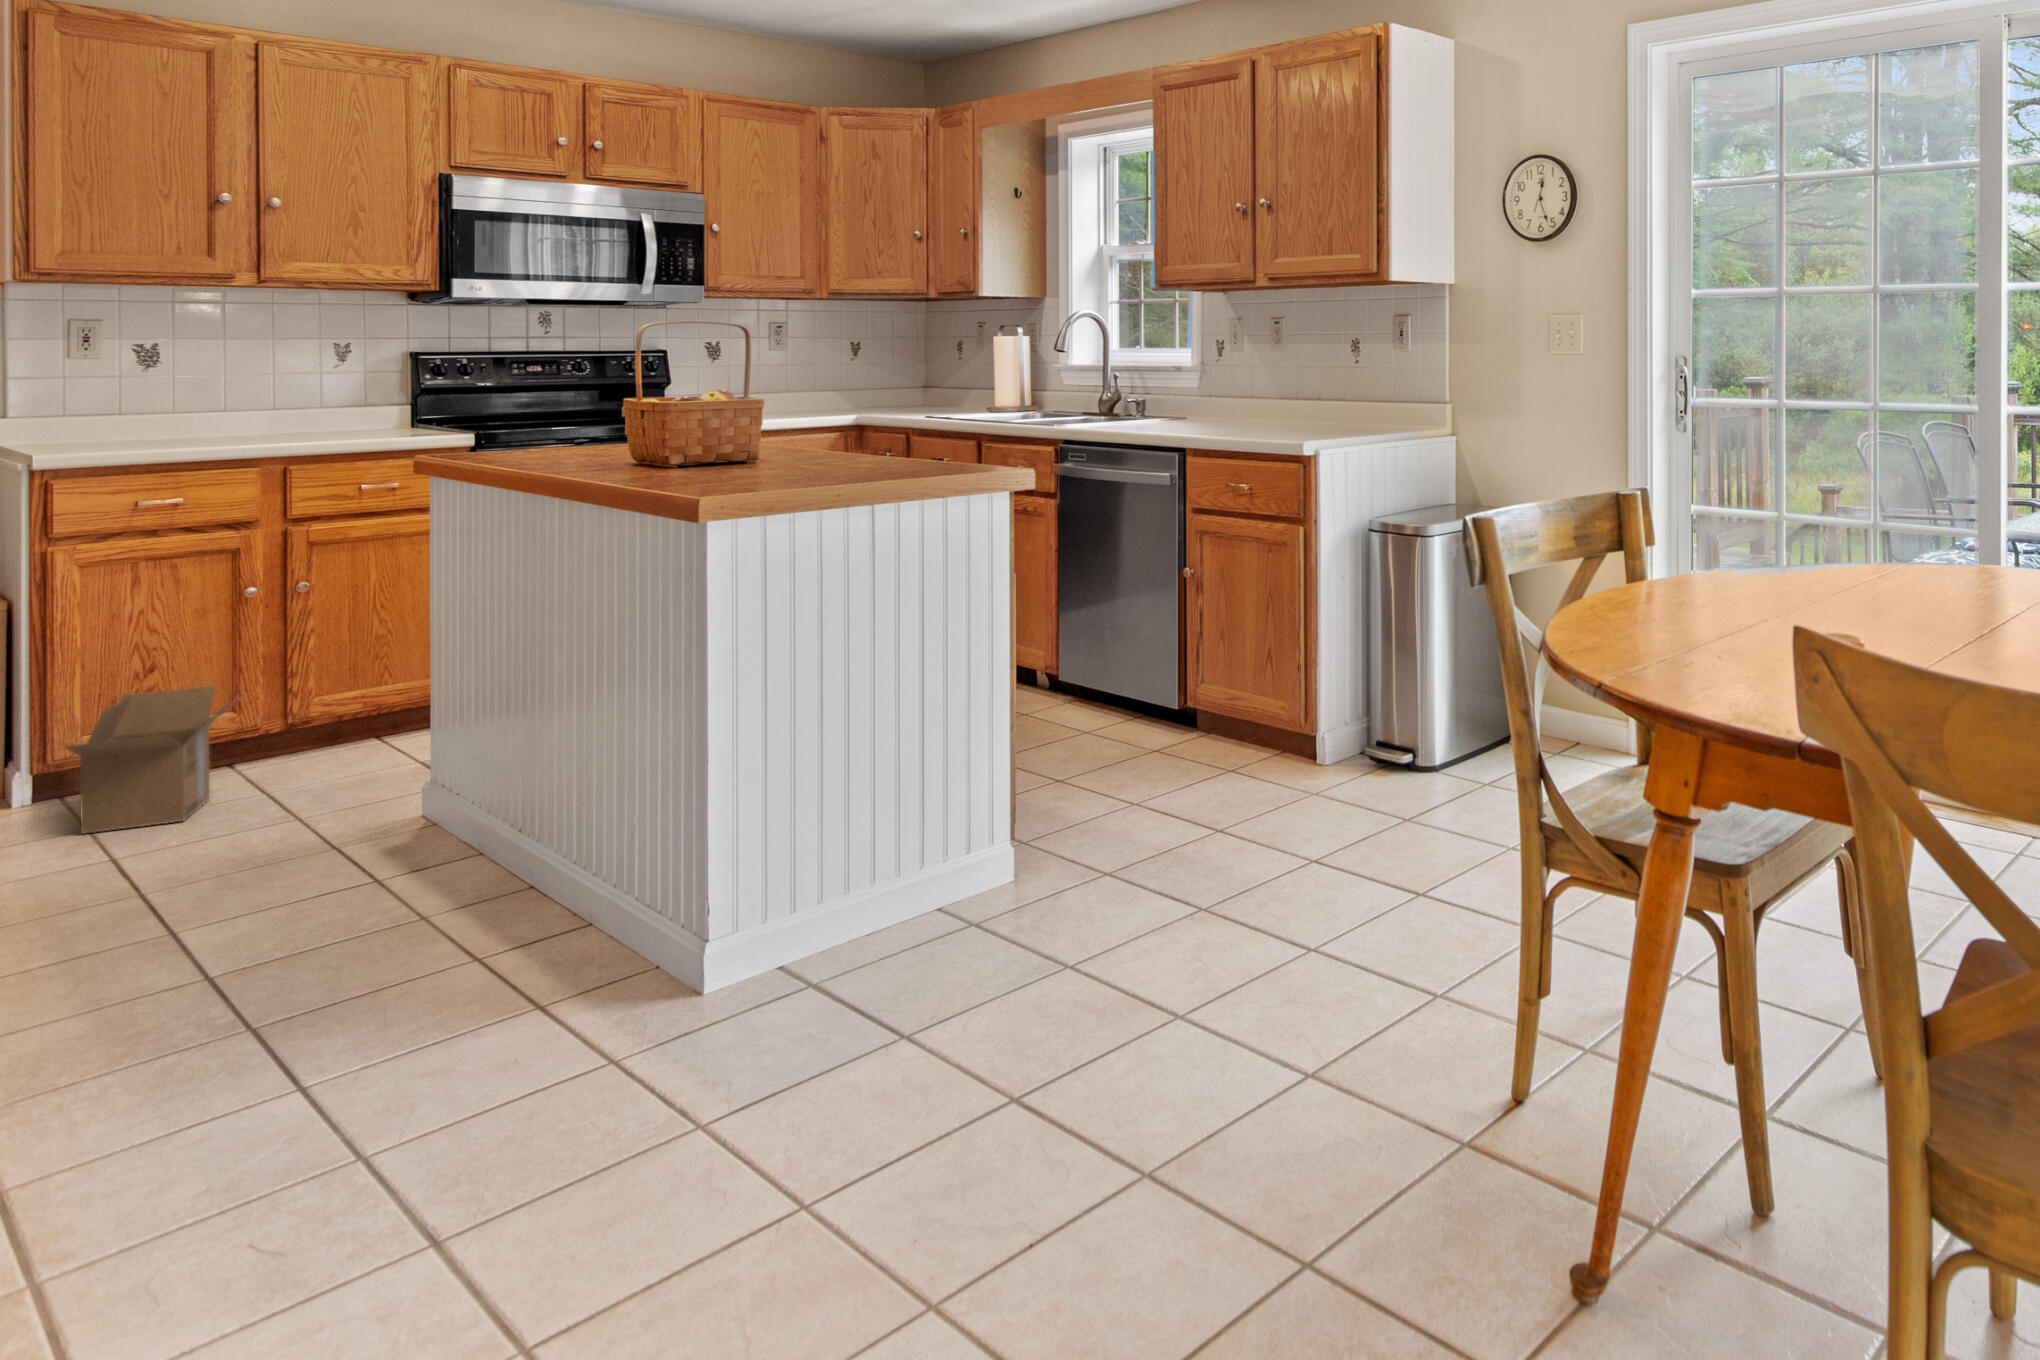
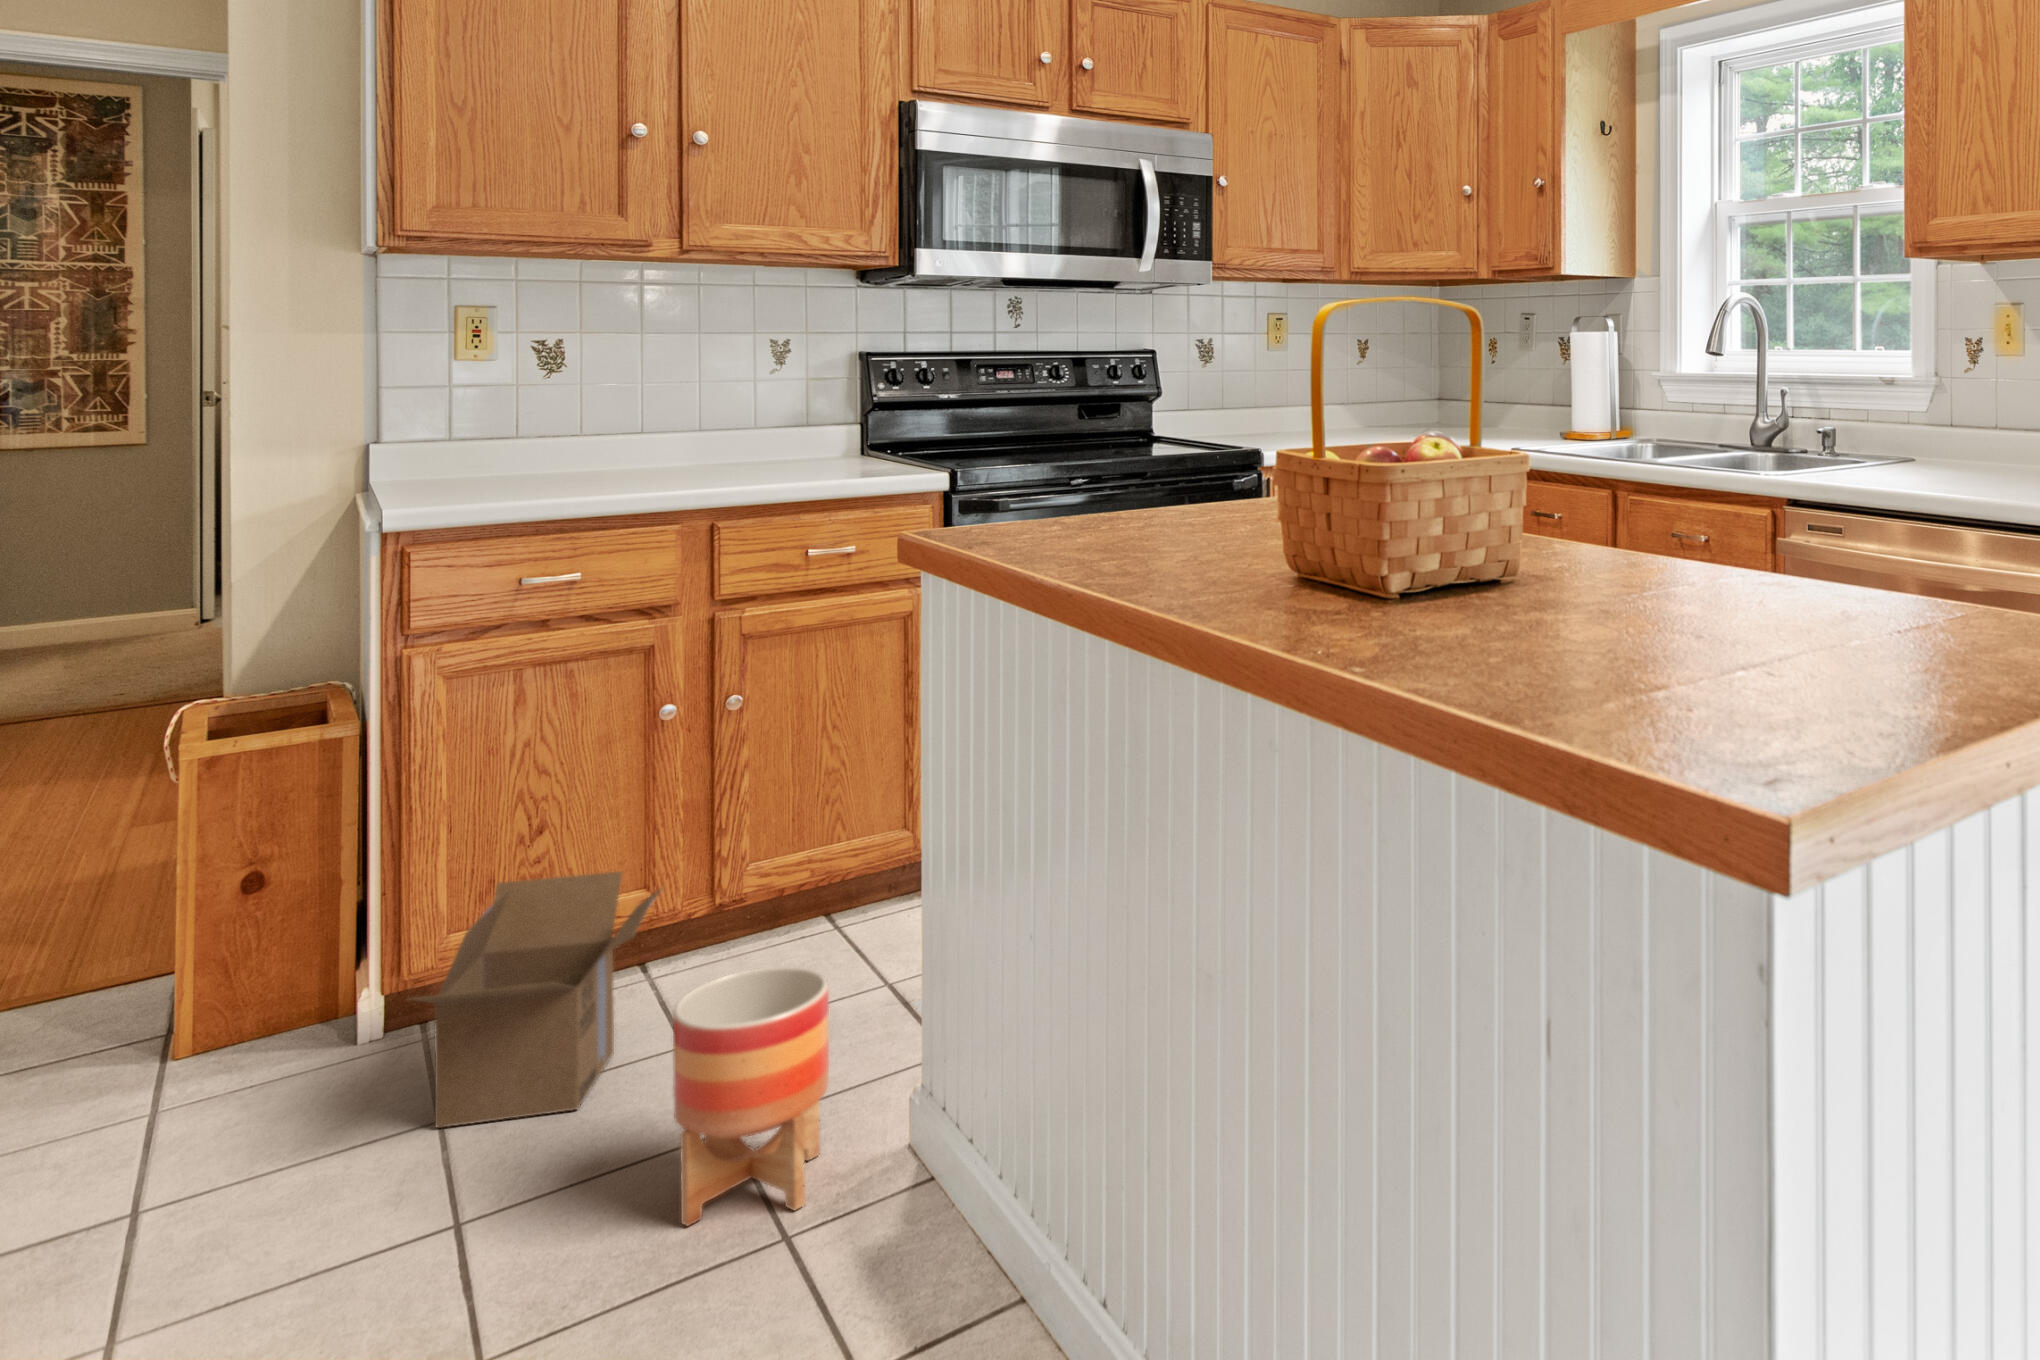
planter: none [250,716,358,854] -> present [673,967,829,1226]

